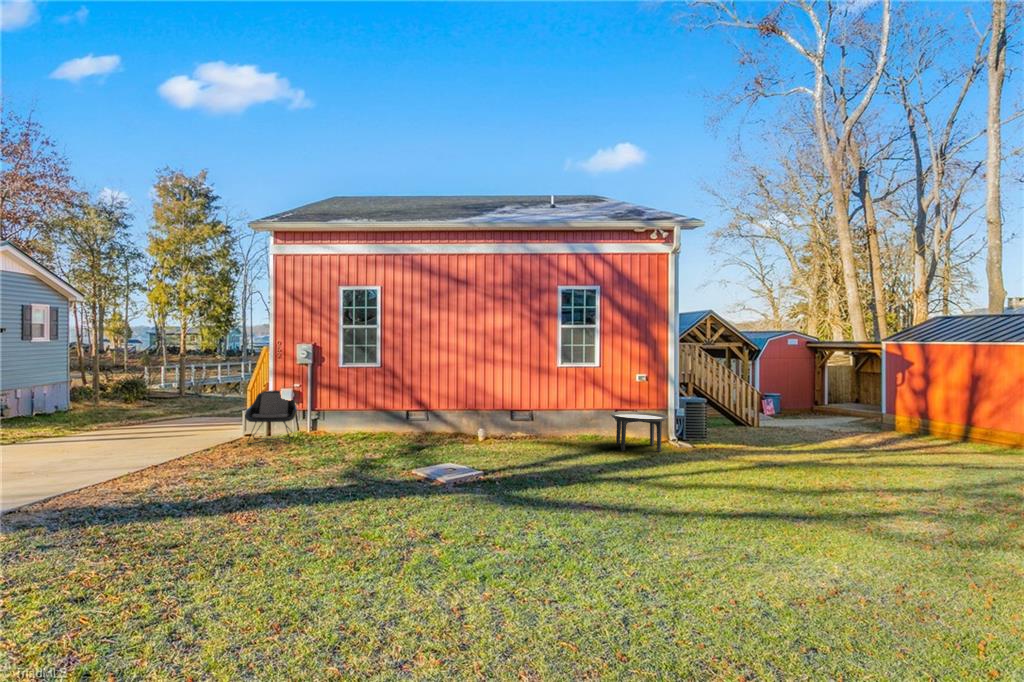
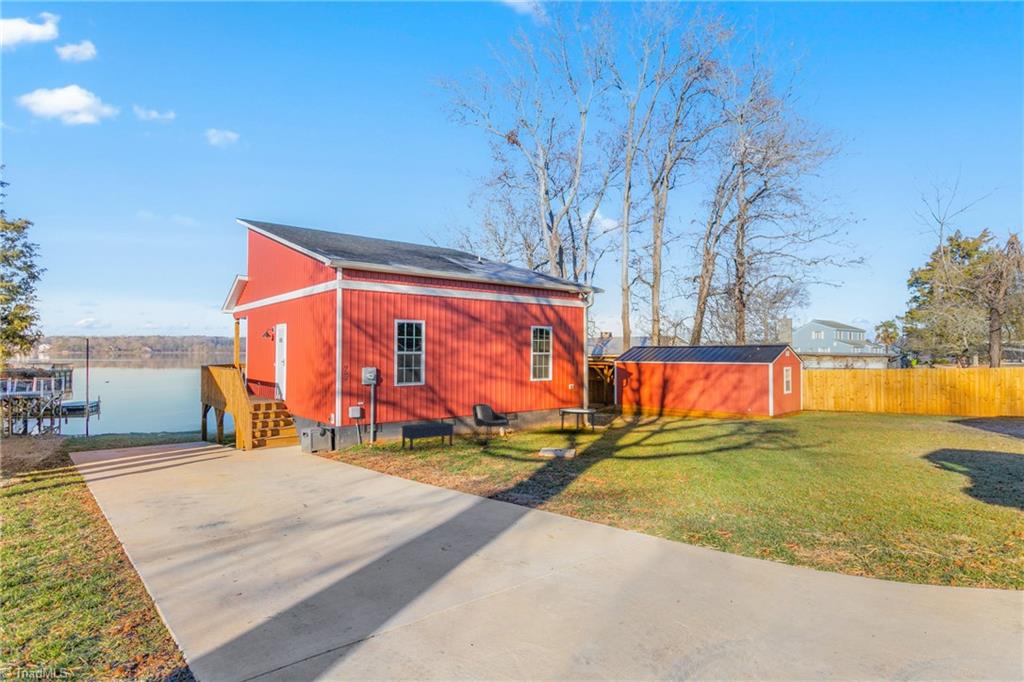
lounge chair: present [245,390,297,445] -> present [472,404,510,443]
bench: none [338,413,403,444] -> present [402,422,453,451]

